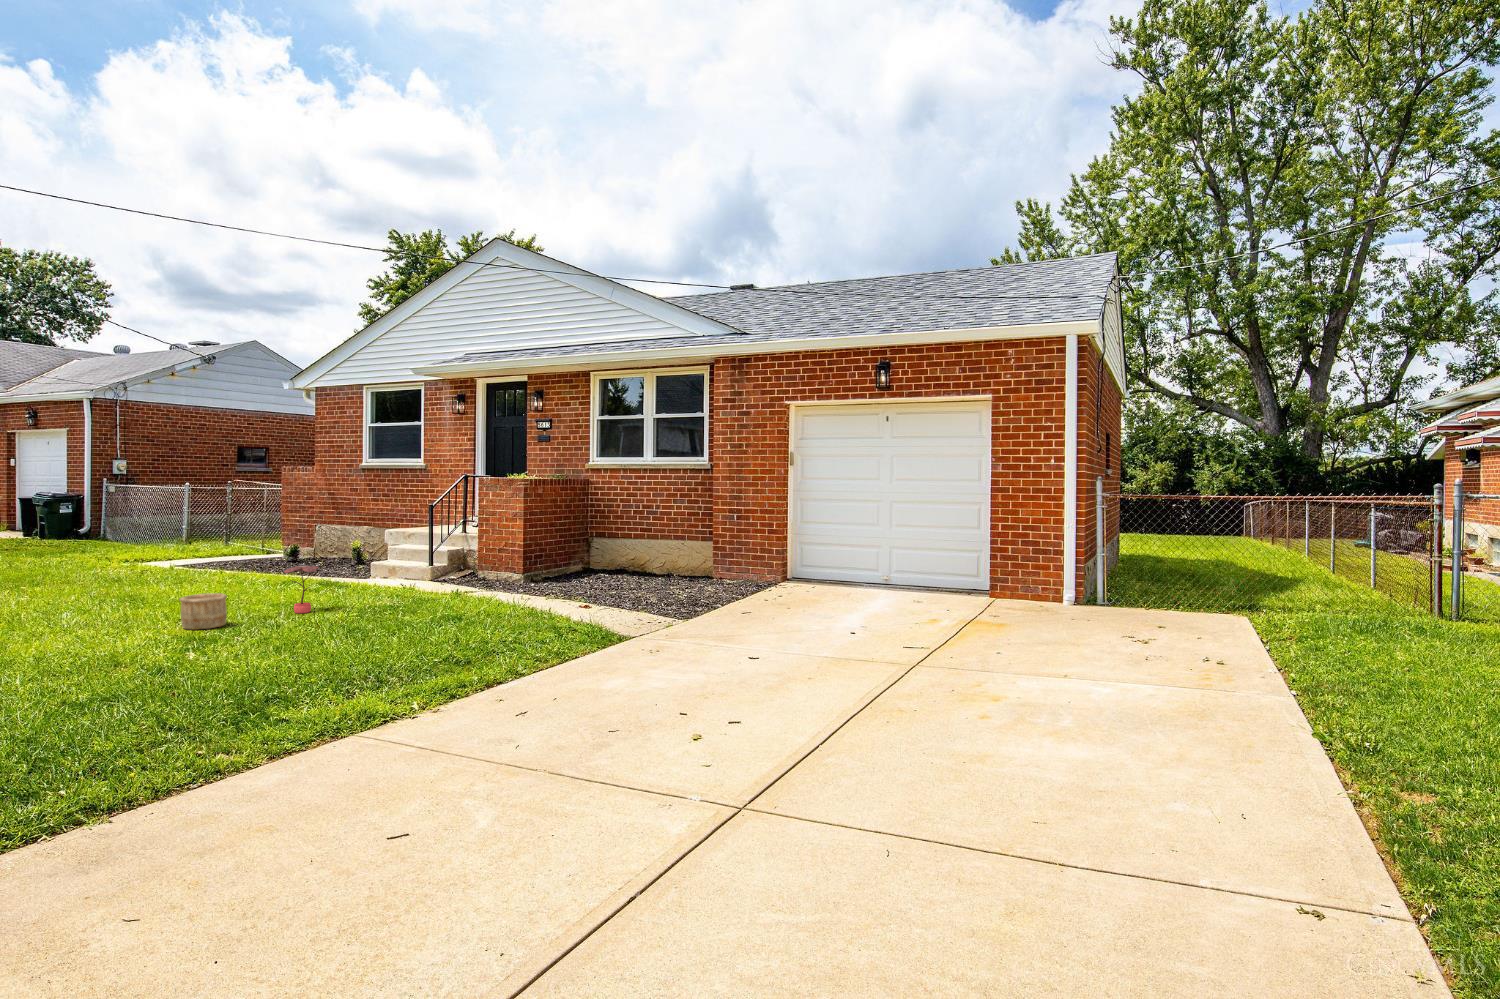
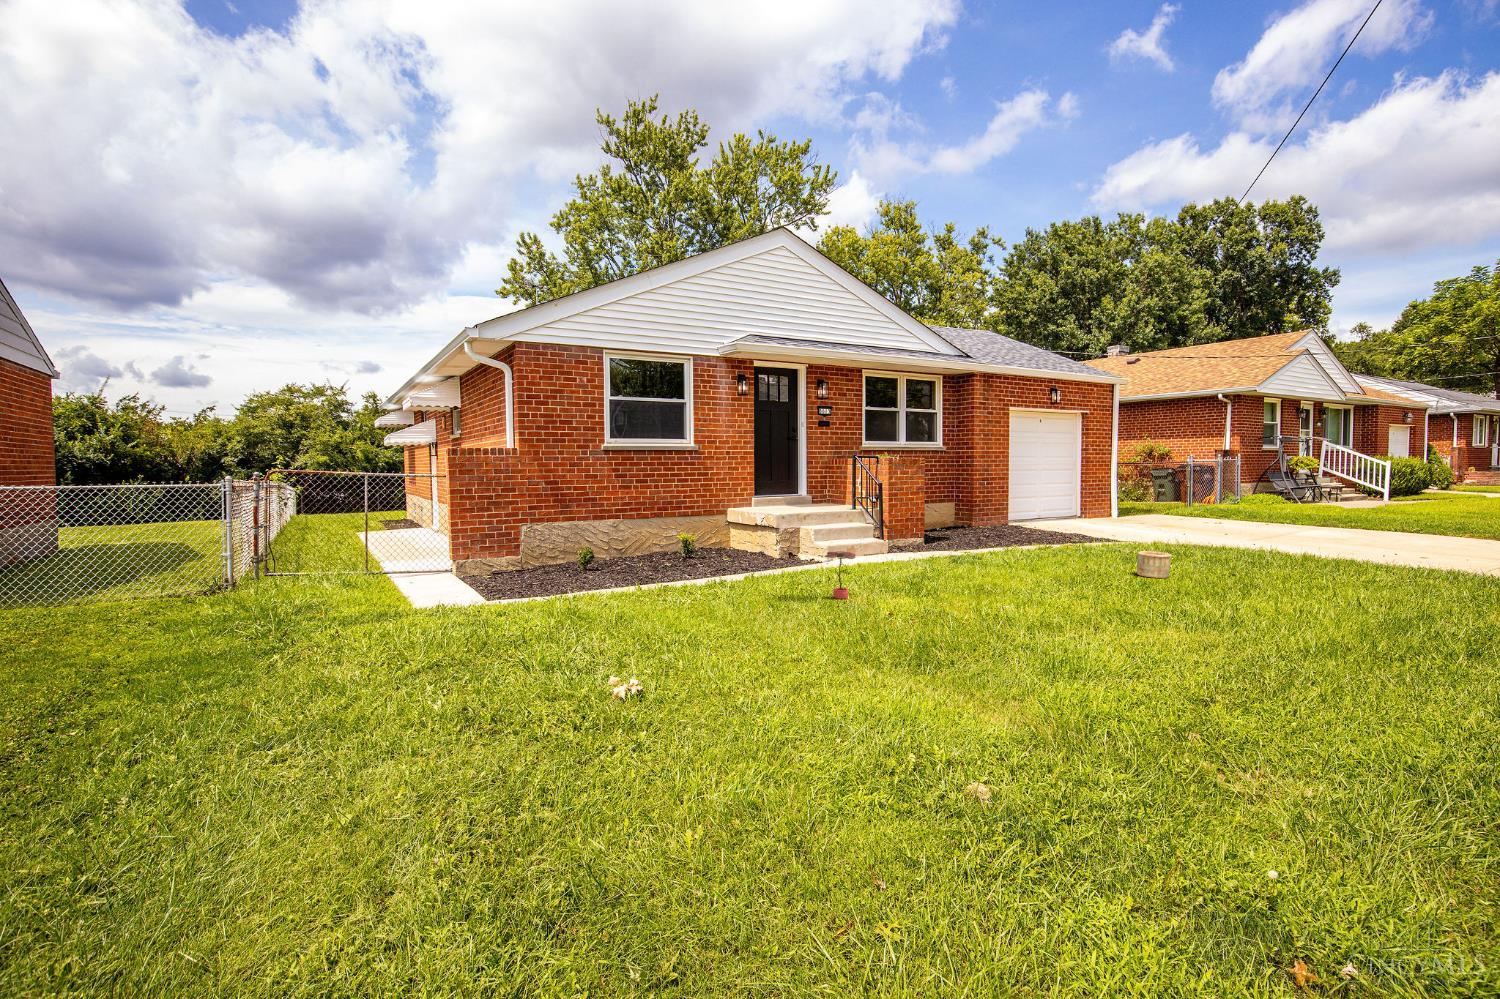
potted plant: present [284,566,319,613] -> present [825,551,856,599]

